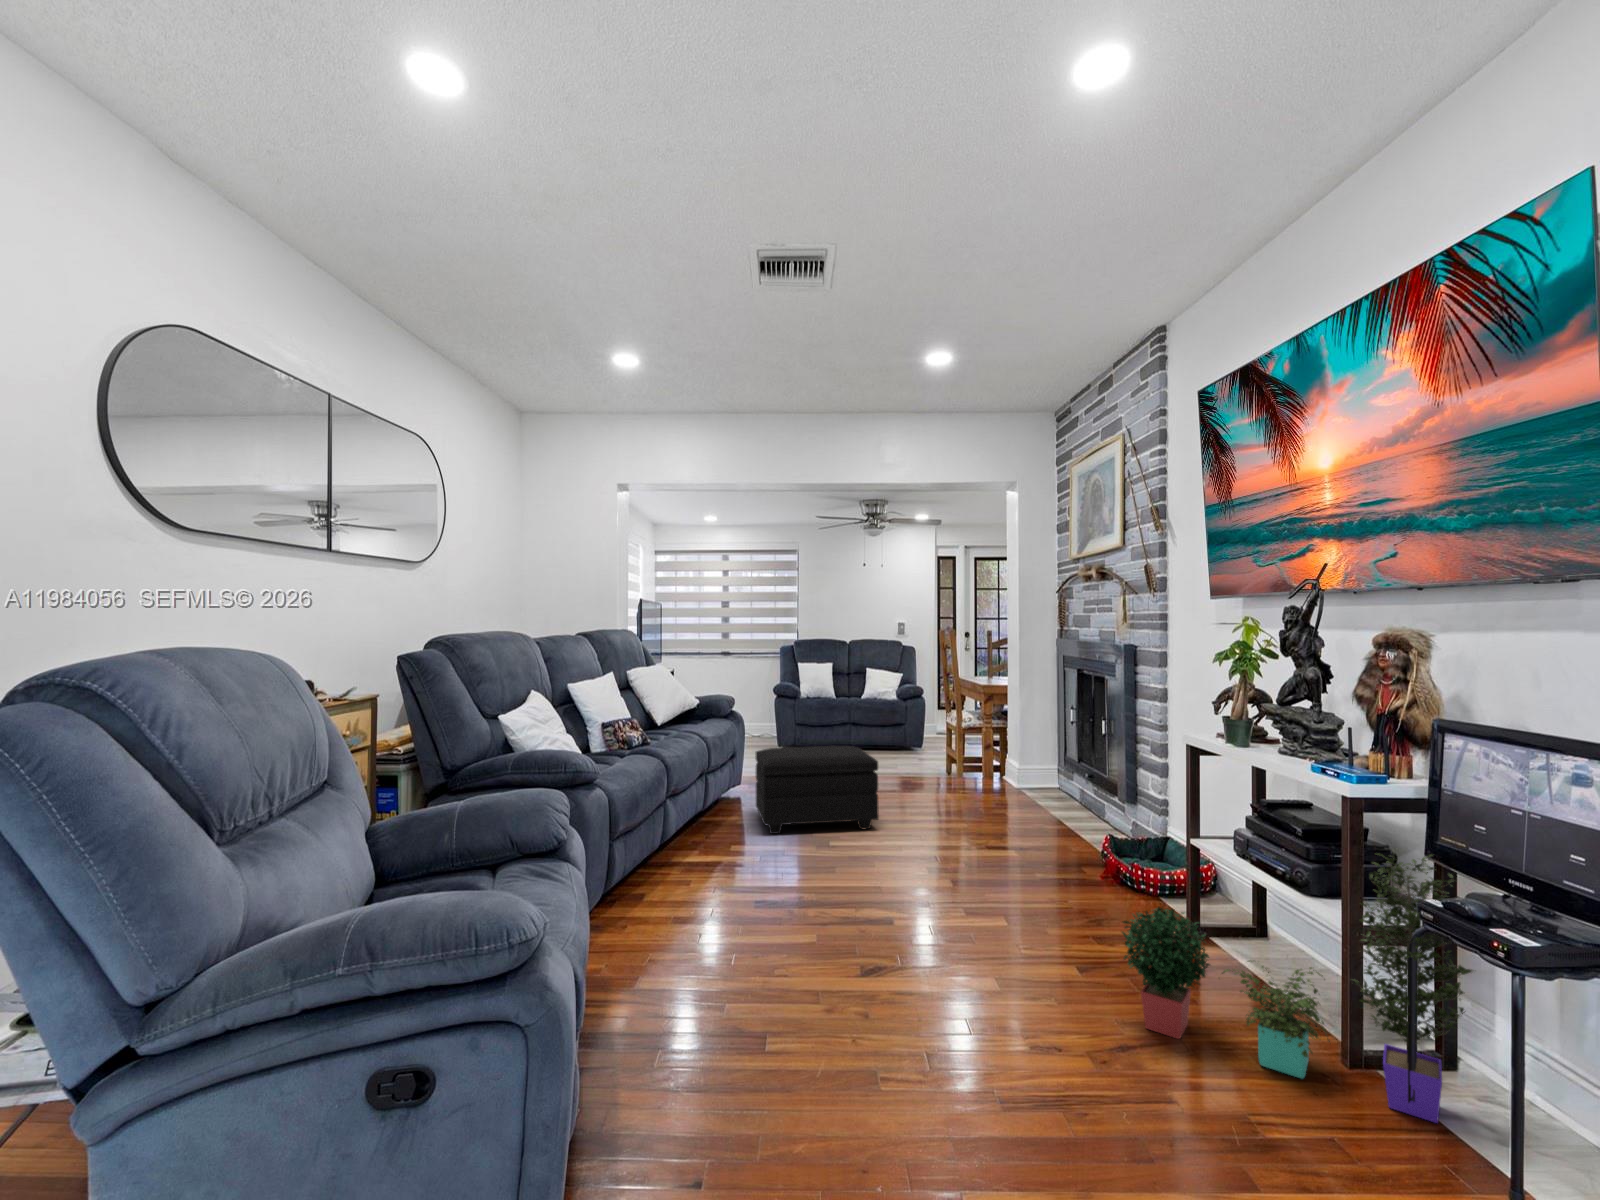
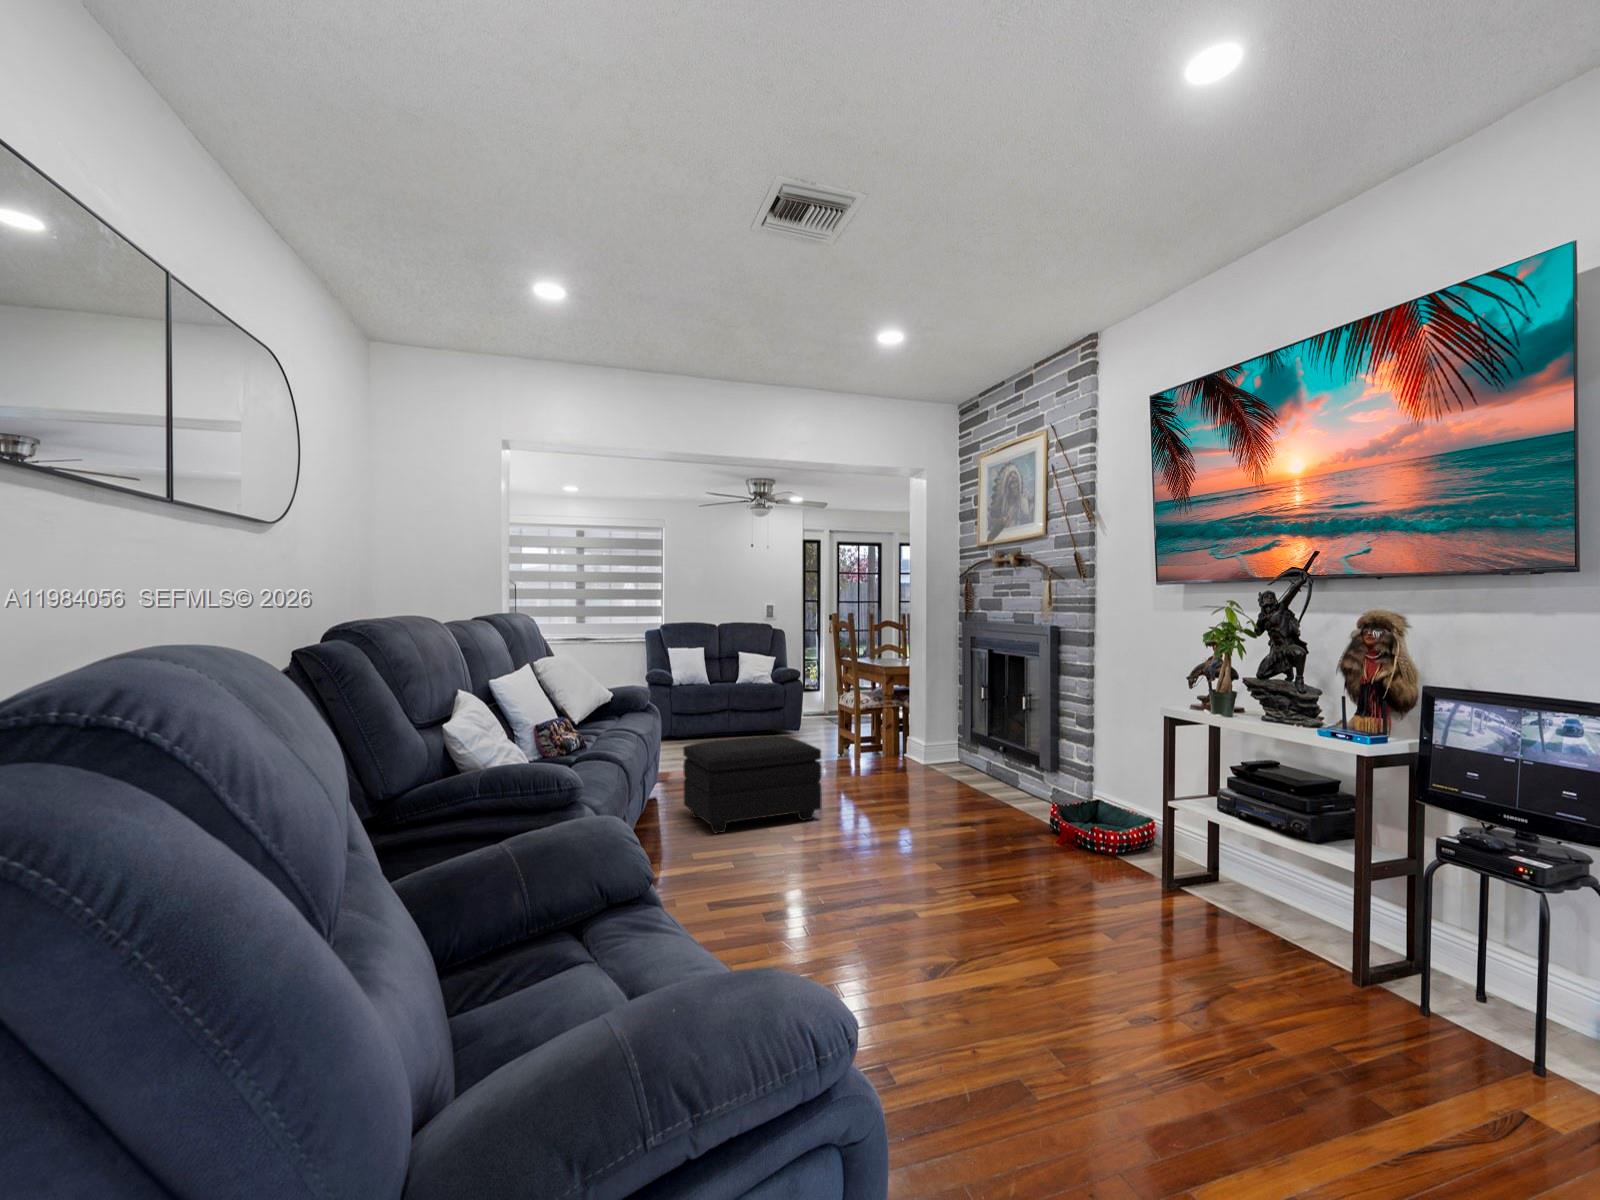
potted plant: present [1122,854,1473,1123] -> none [1160,798,1464,1017]

